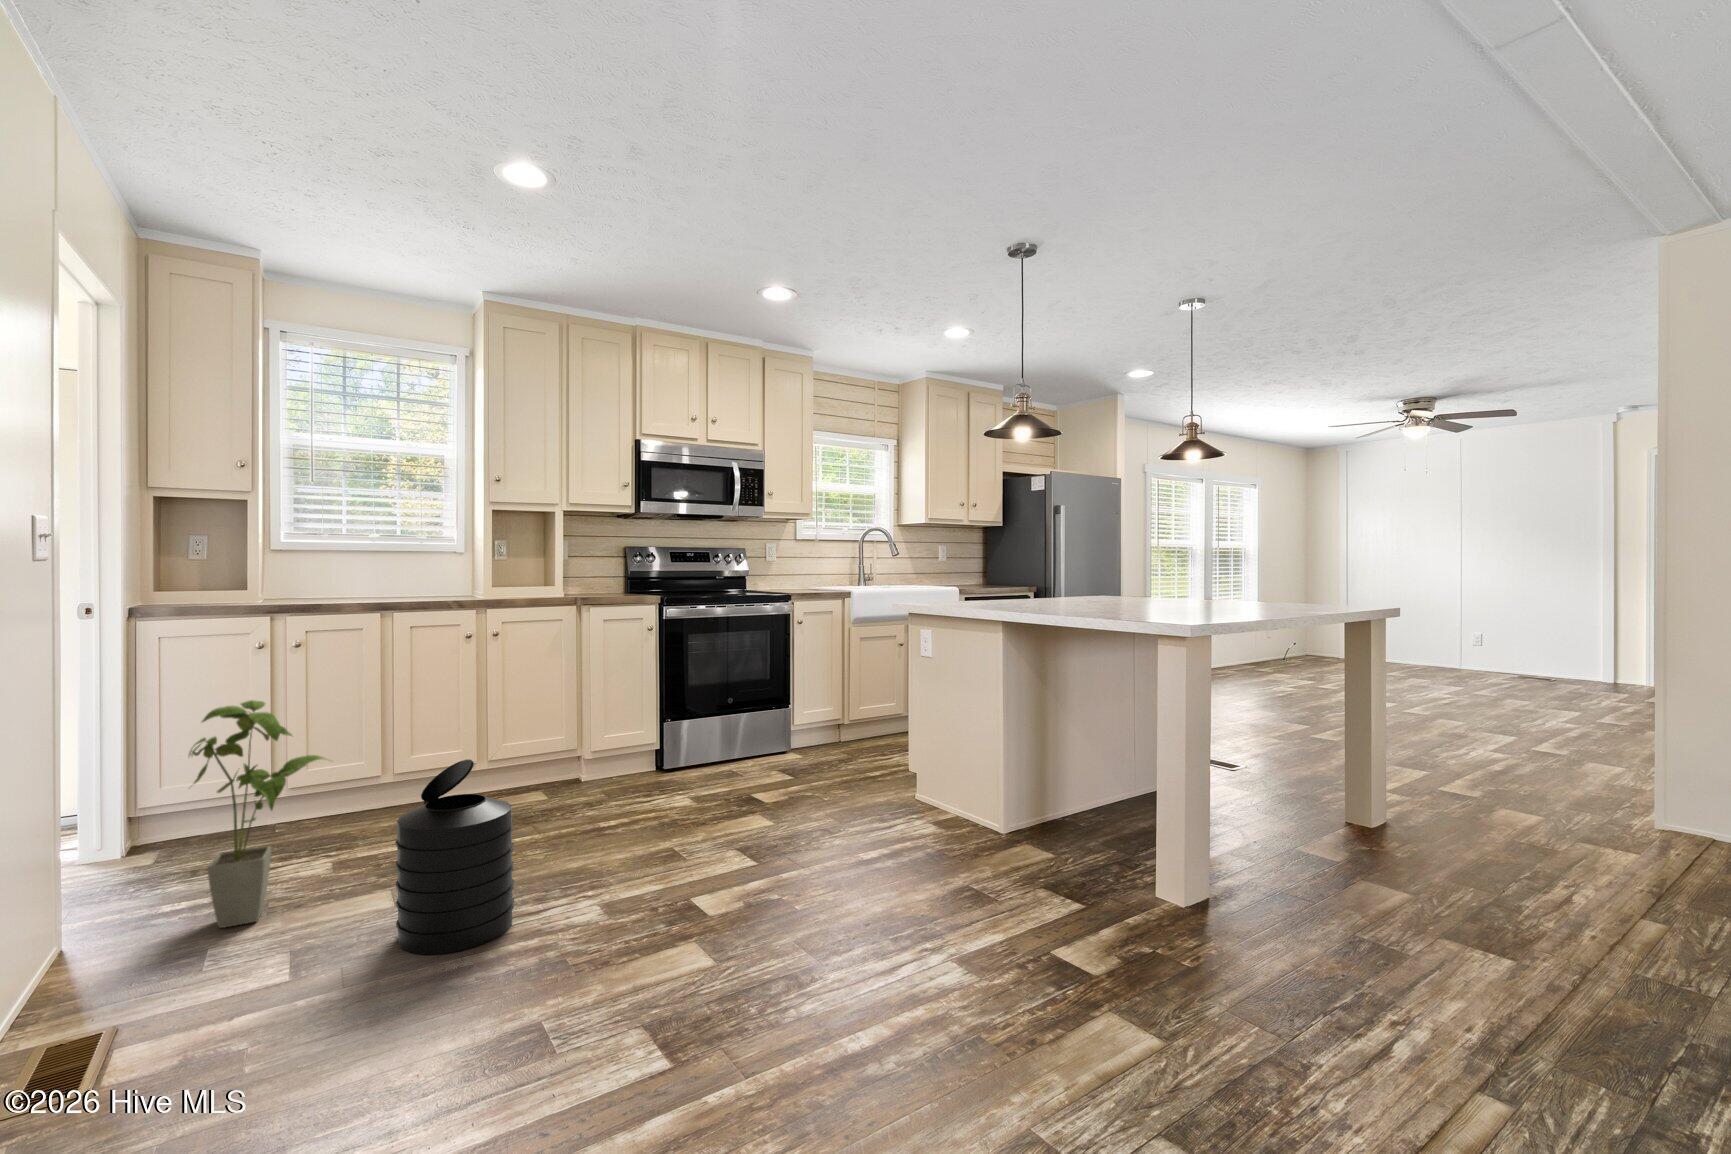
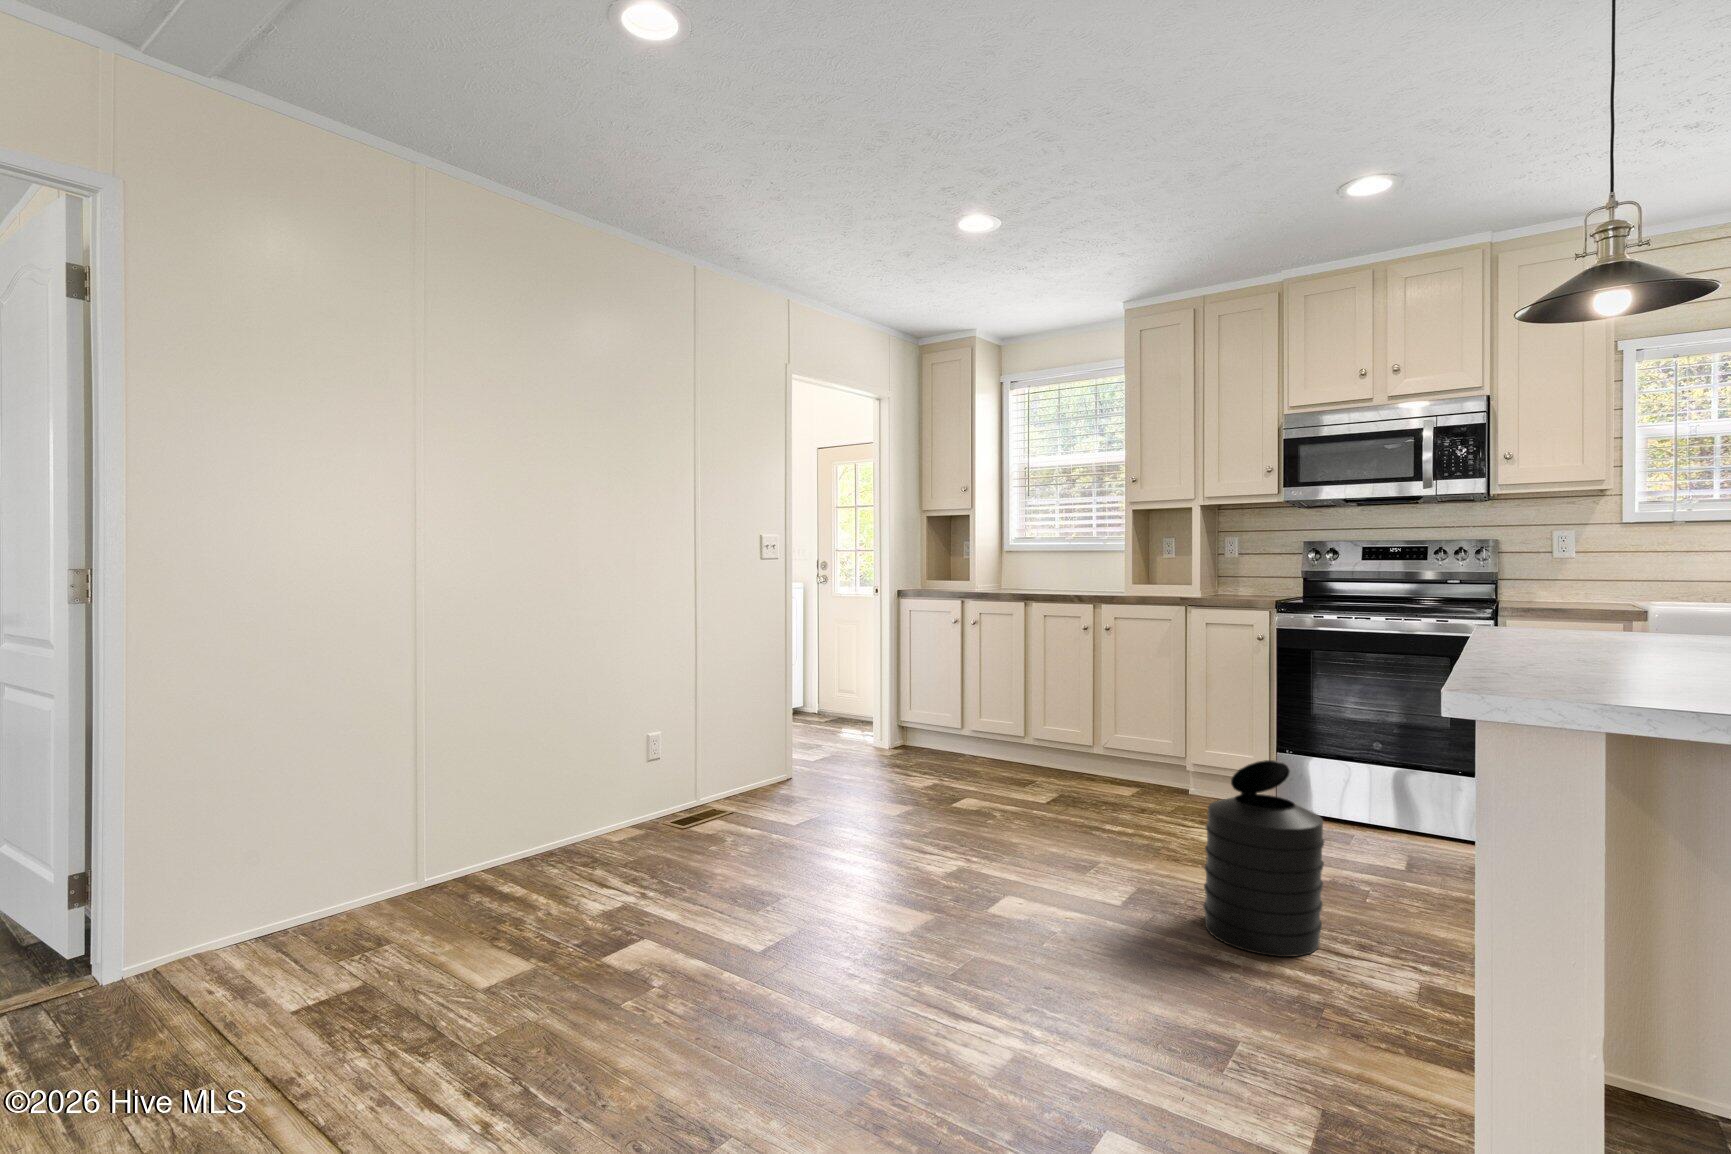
house plant: present [189,700,325,928] -> none [1102,670,1209,858]

